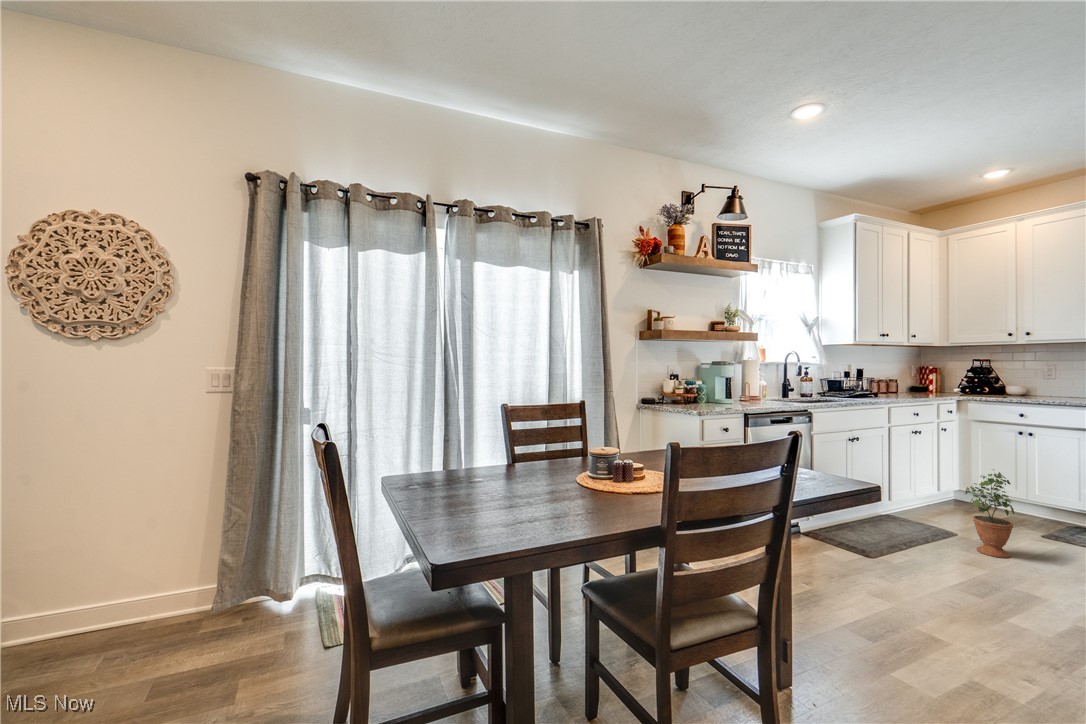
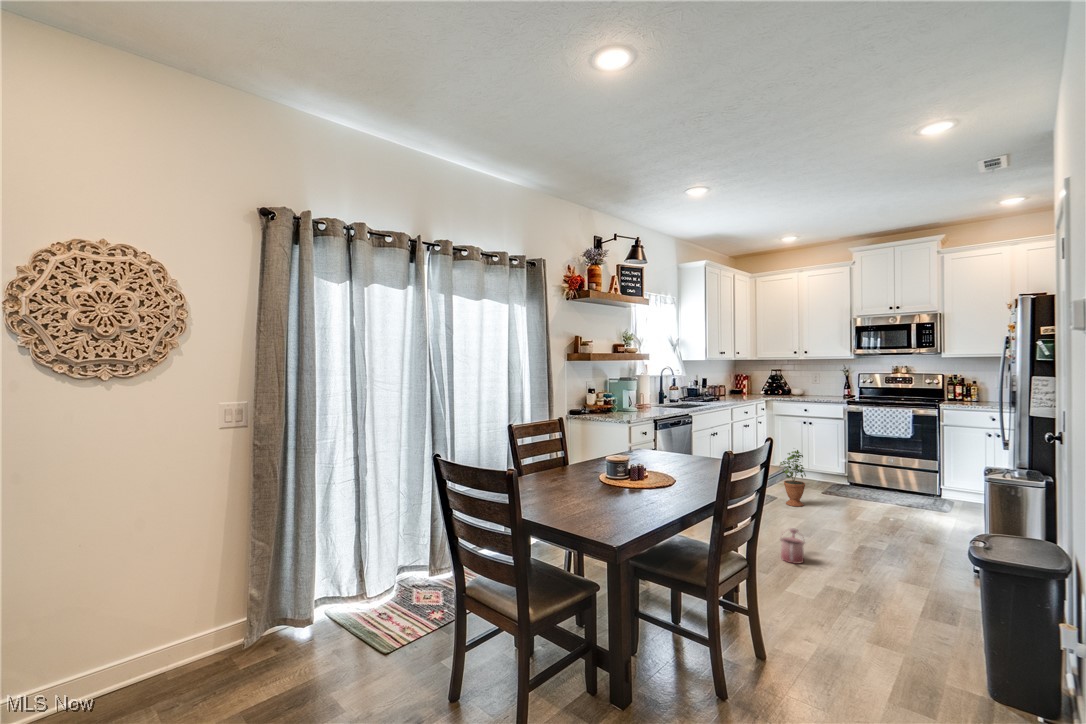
watering can: none [934,596,984,660] -> present [781,528,805,564]

